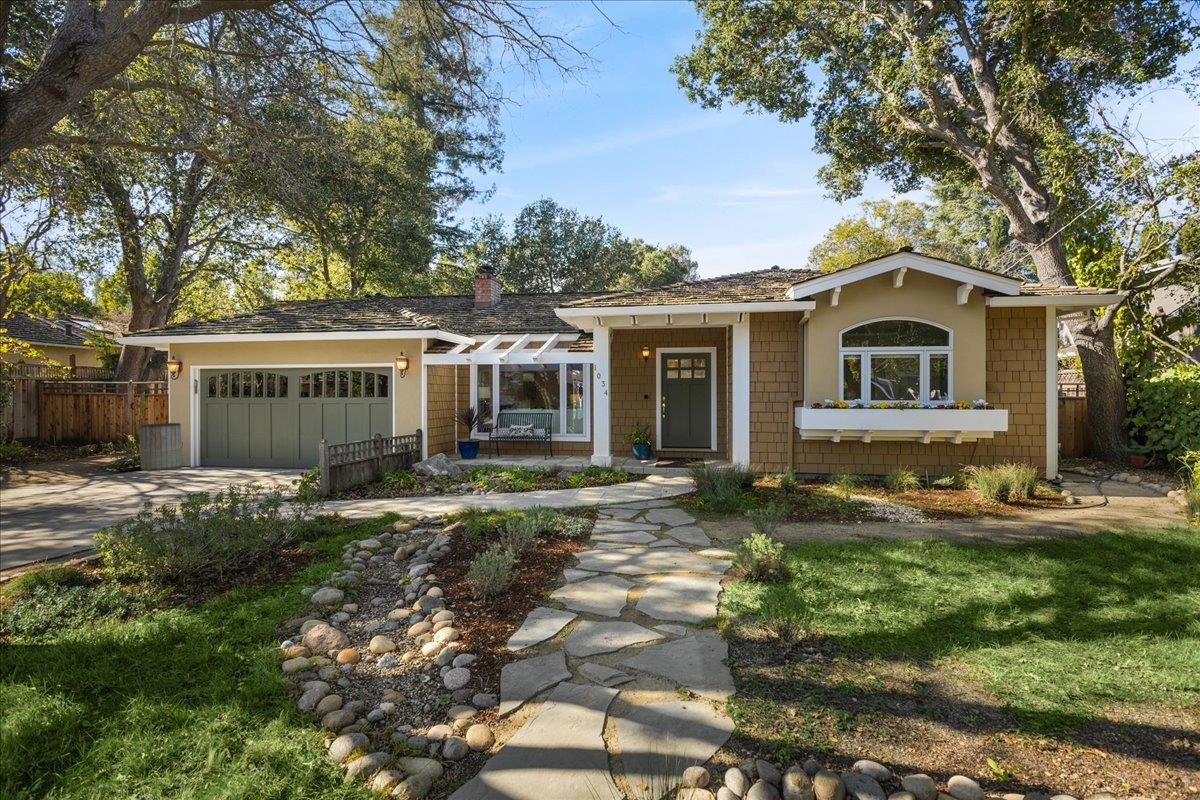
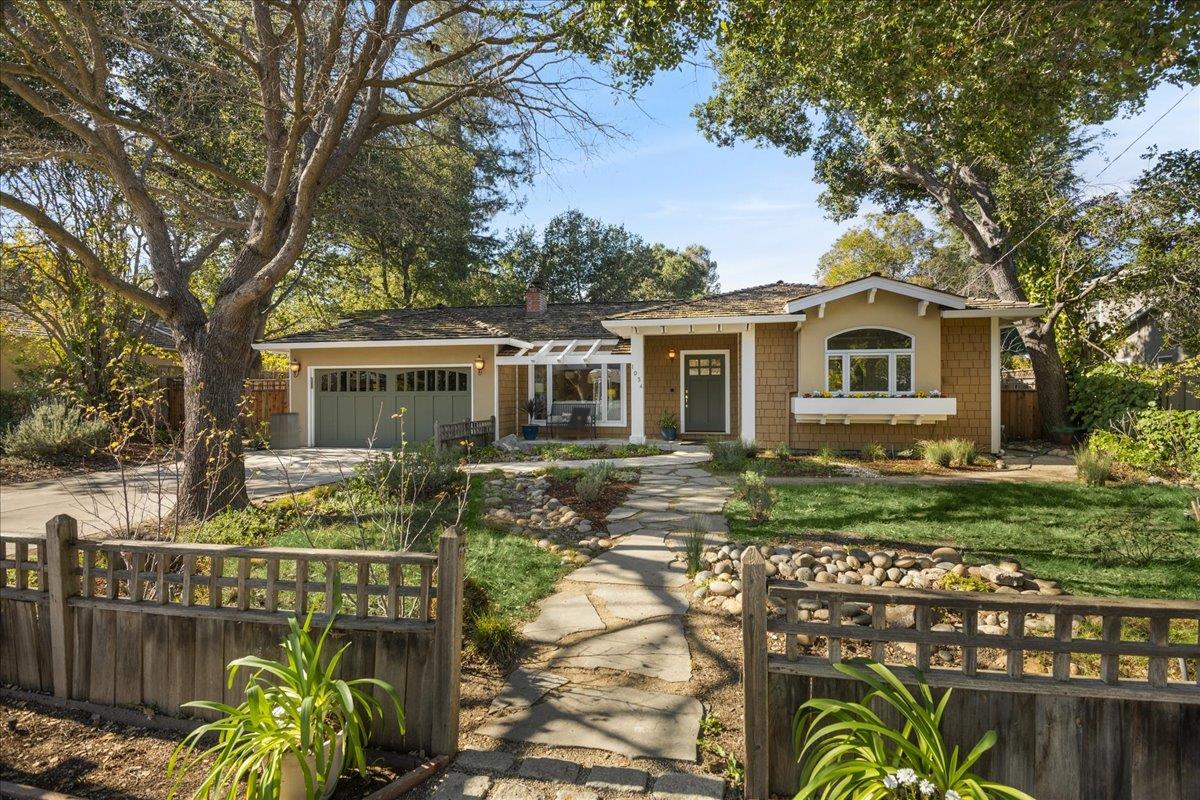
lounge chair: none [502,417,545,459] -> present [556,407,590,439]

